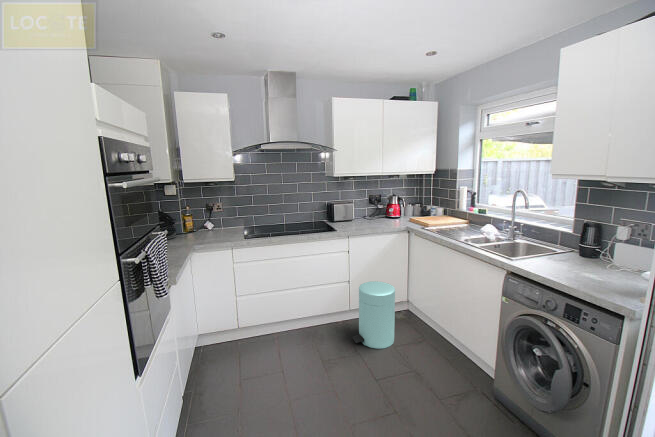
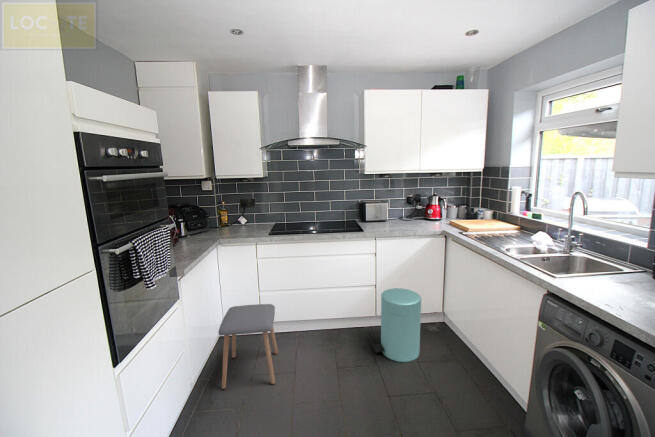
stool: none [206,307,266,399] -> present [218,304,278,390]

